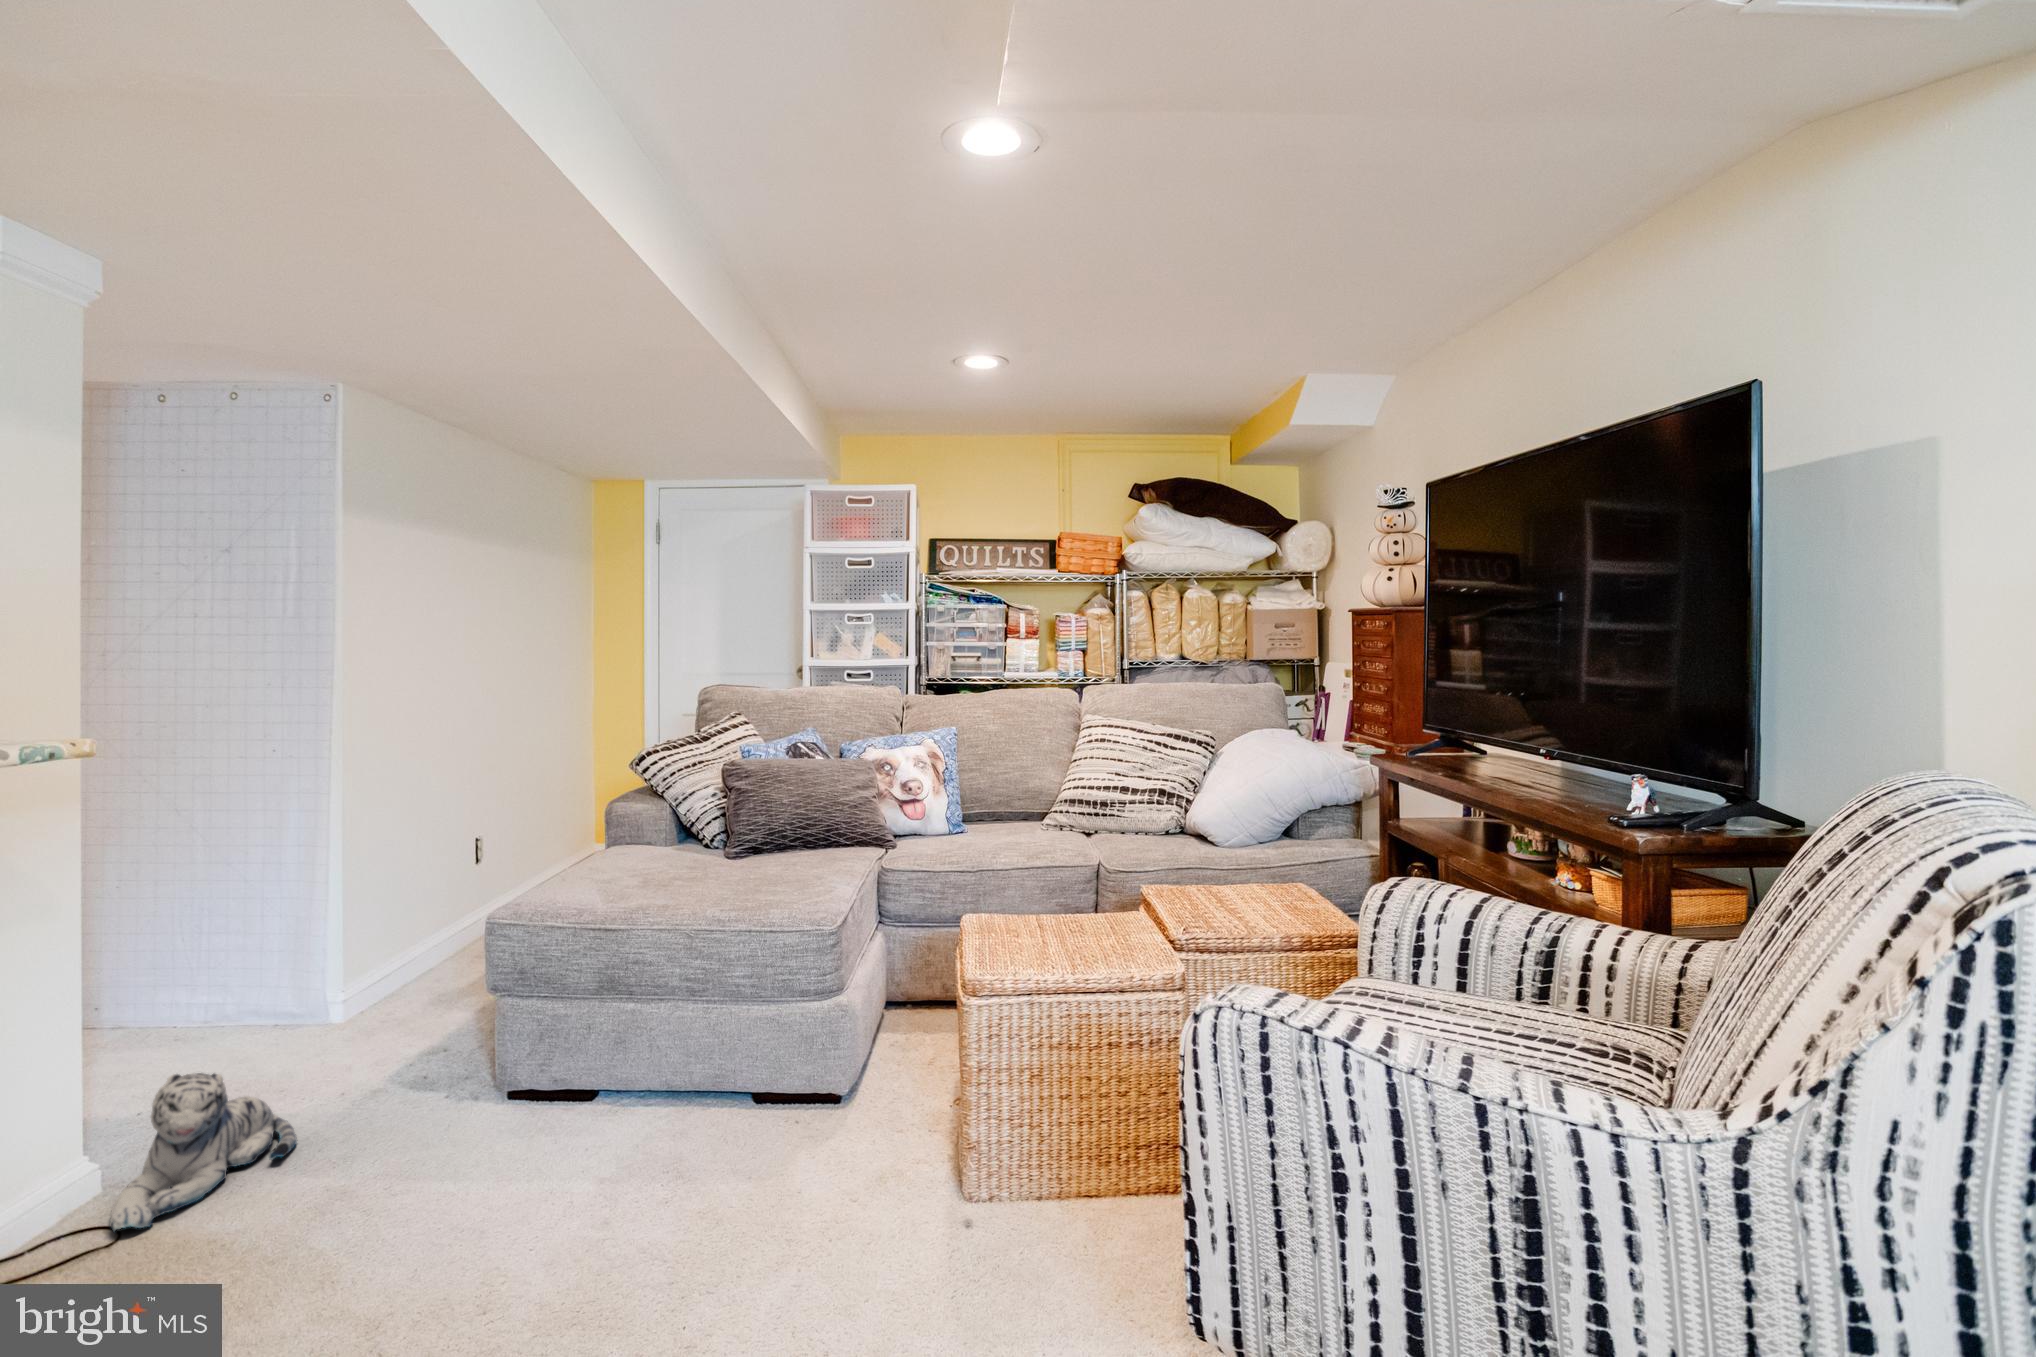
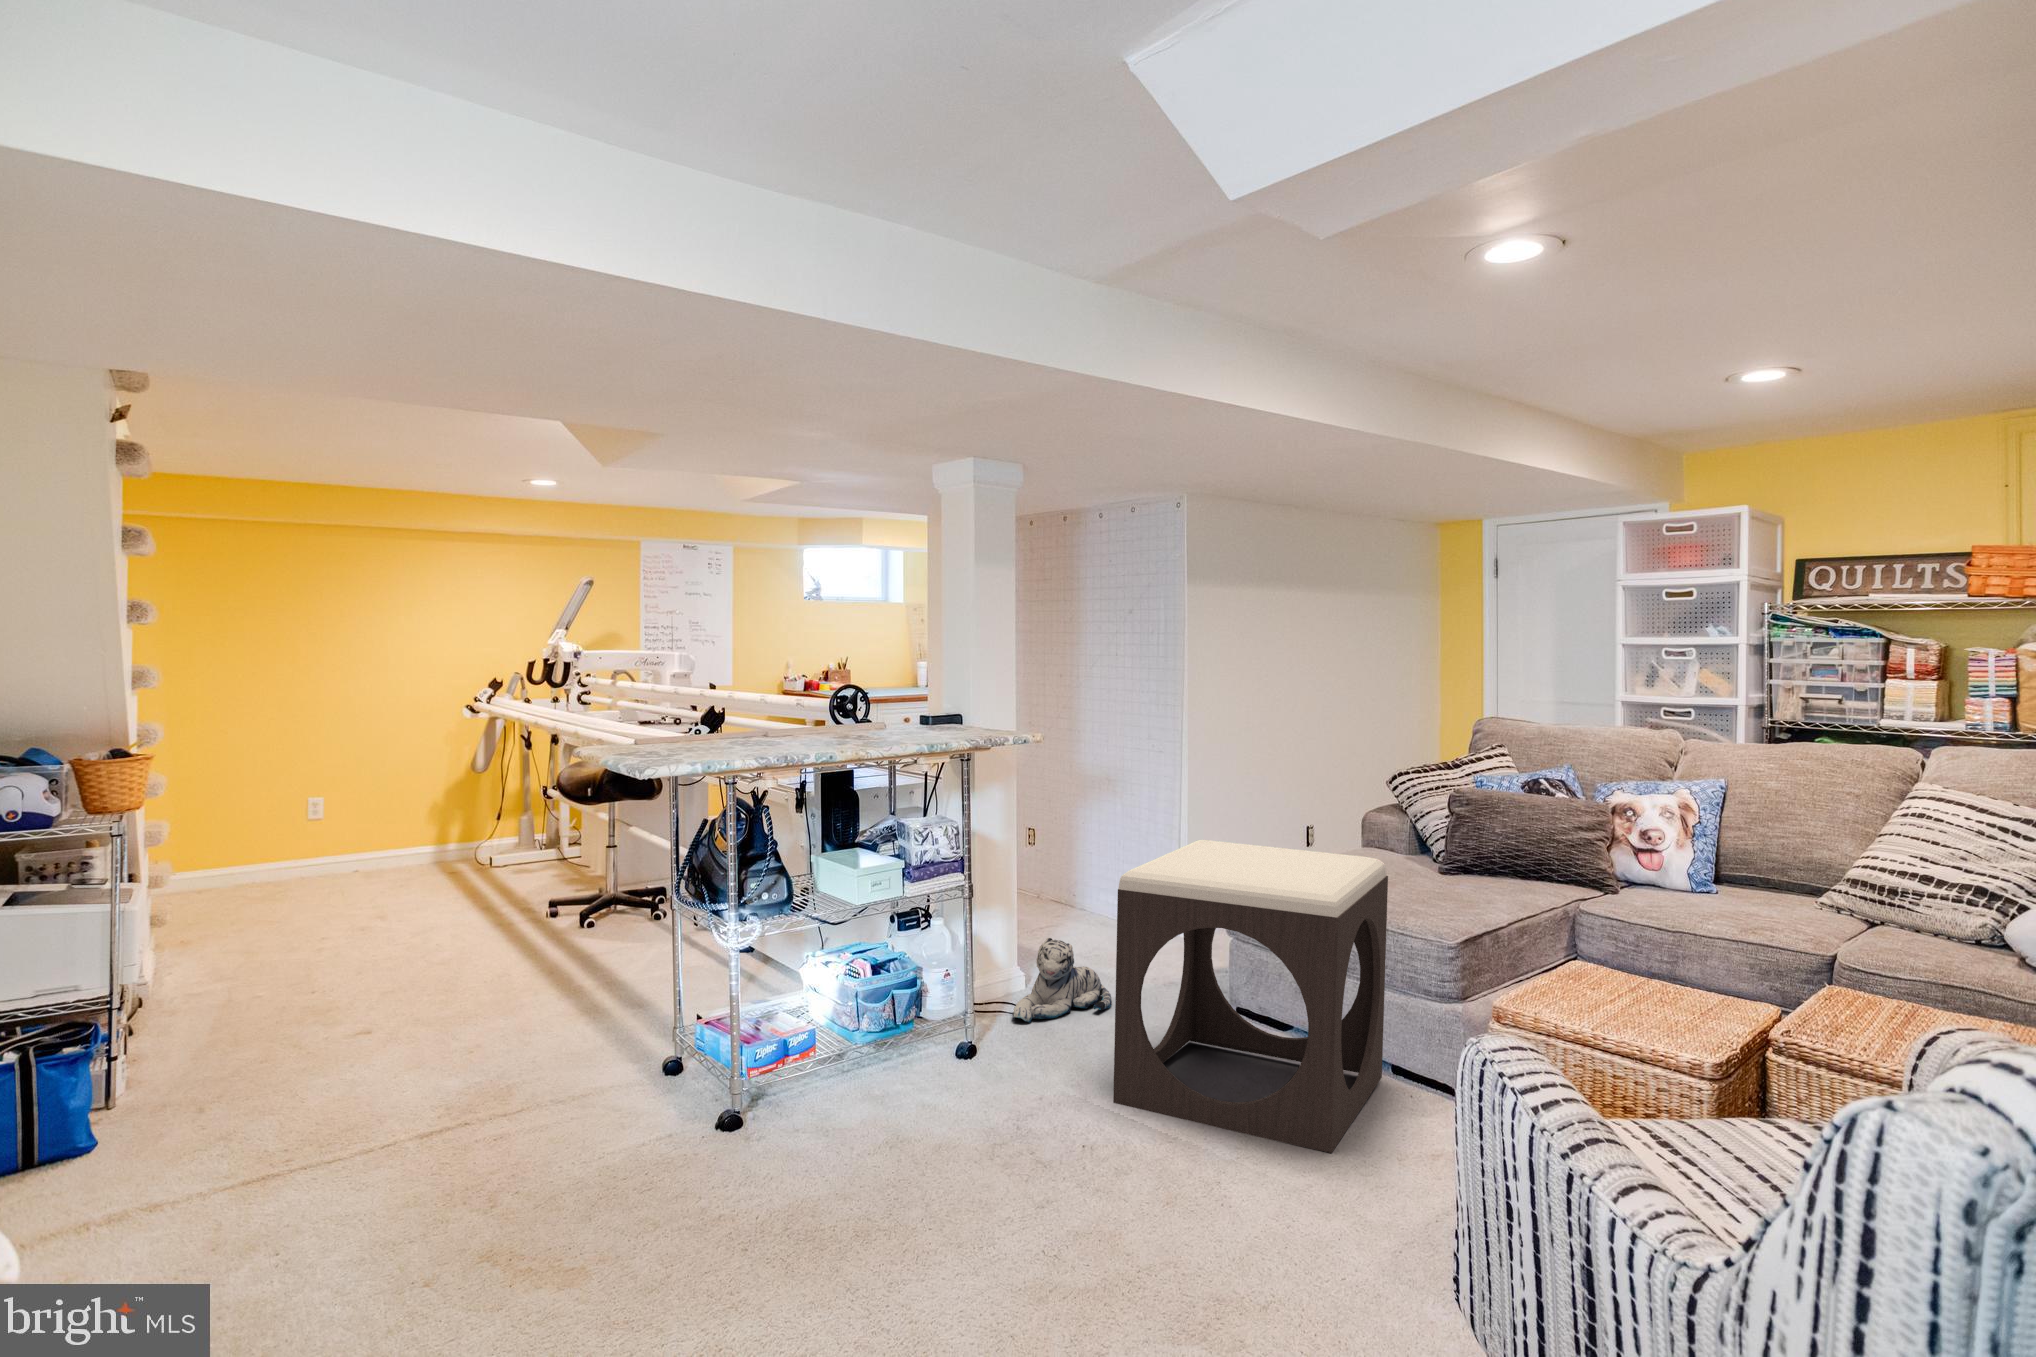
footstool: none [357,856,735,1328] -> present [1113,840,1388,1153]

